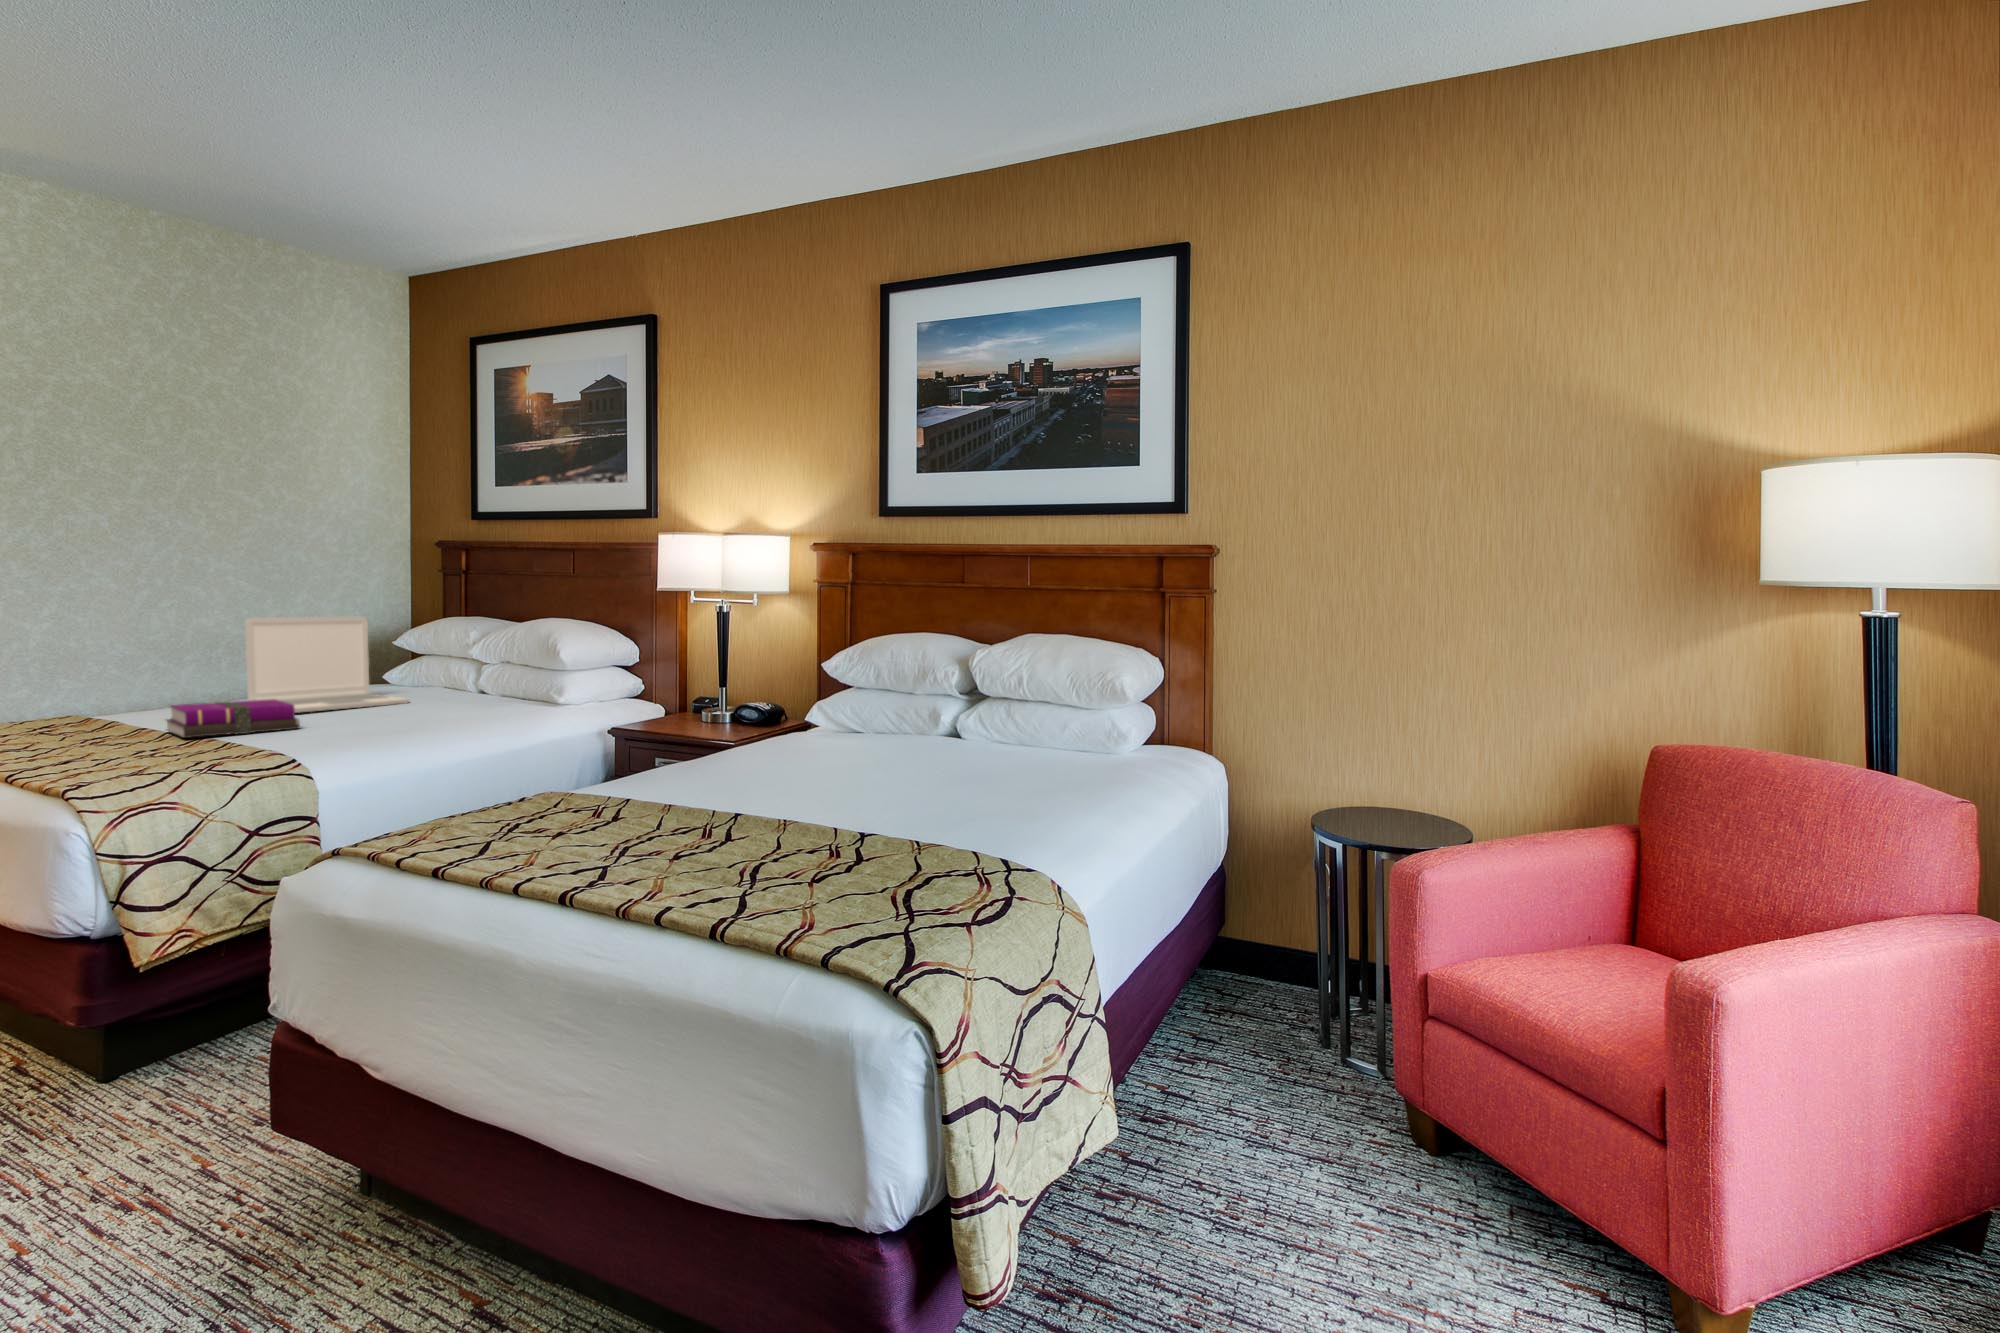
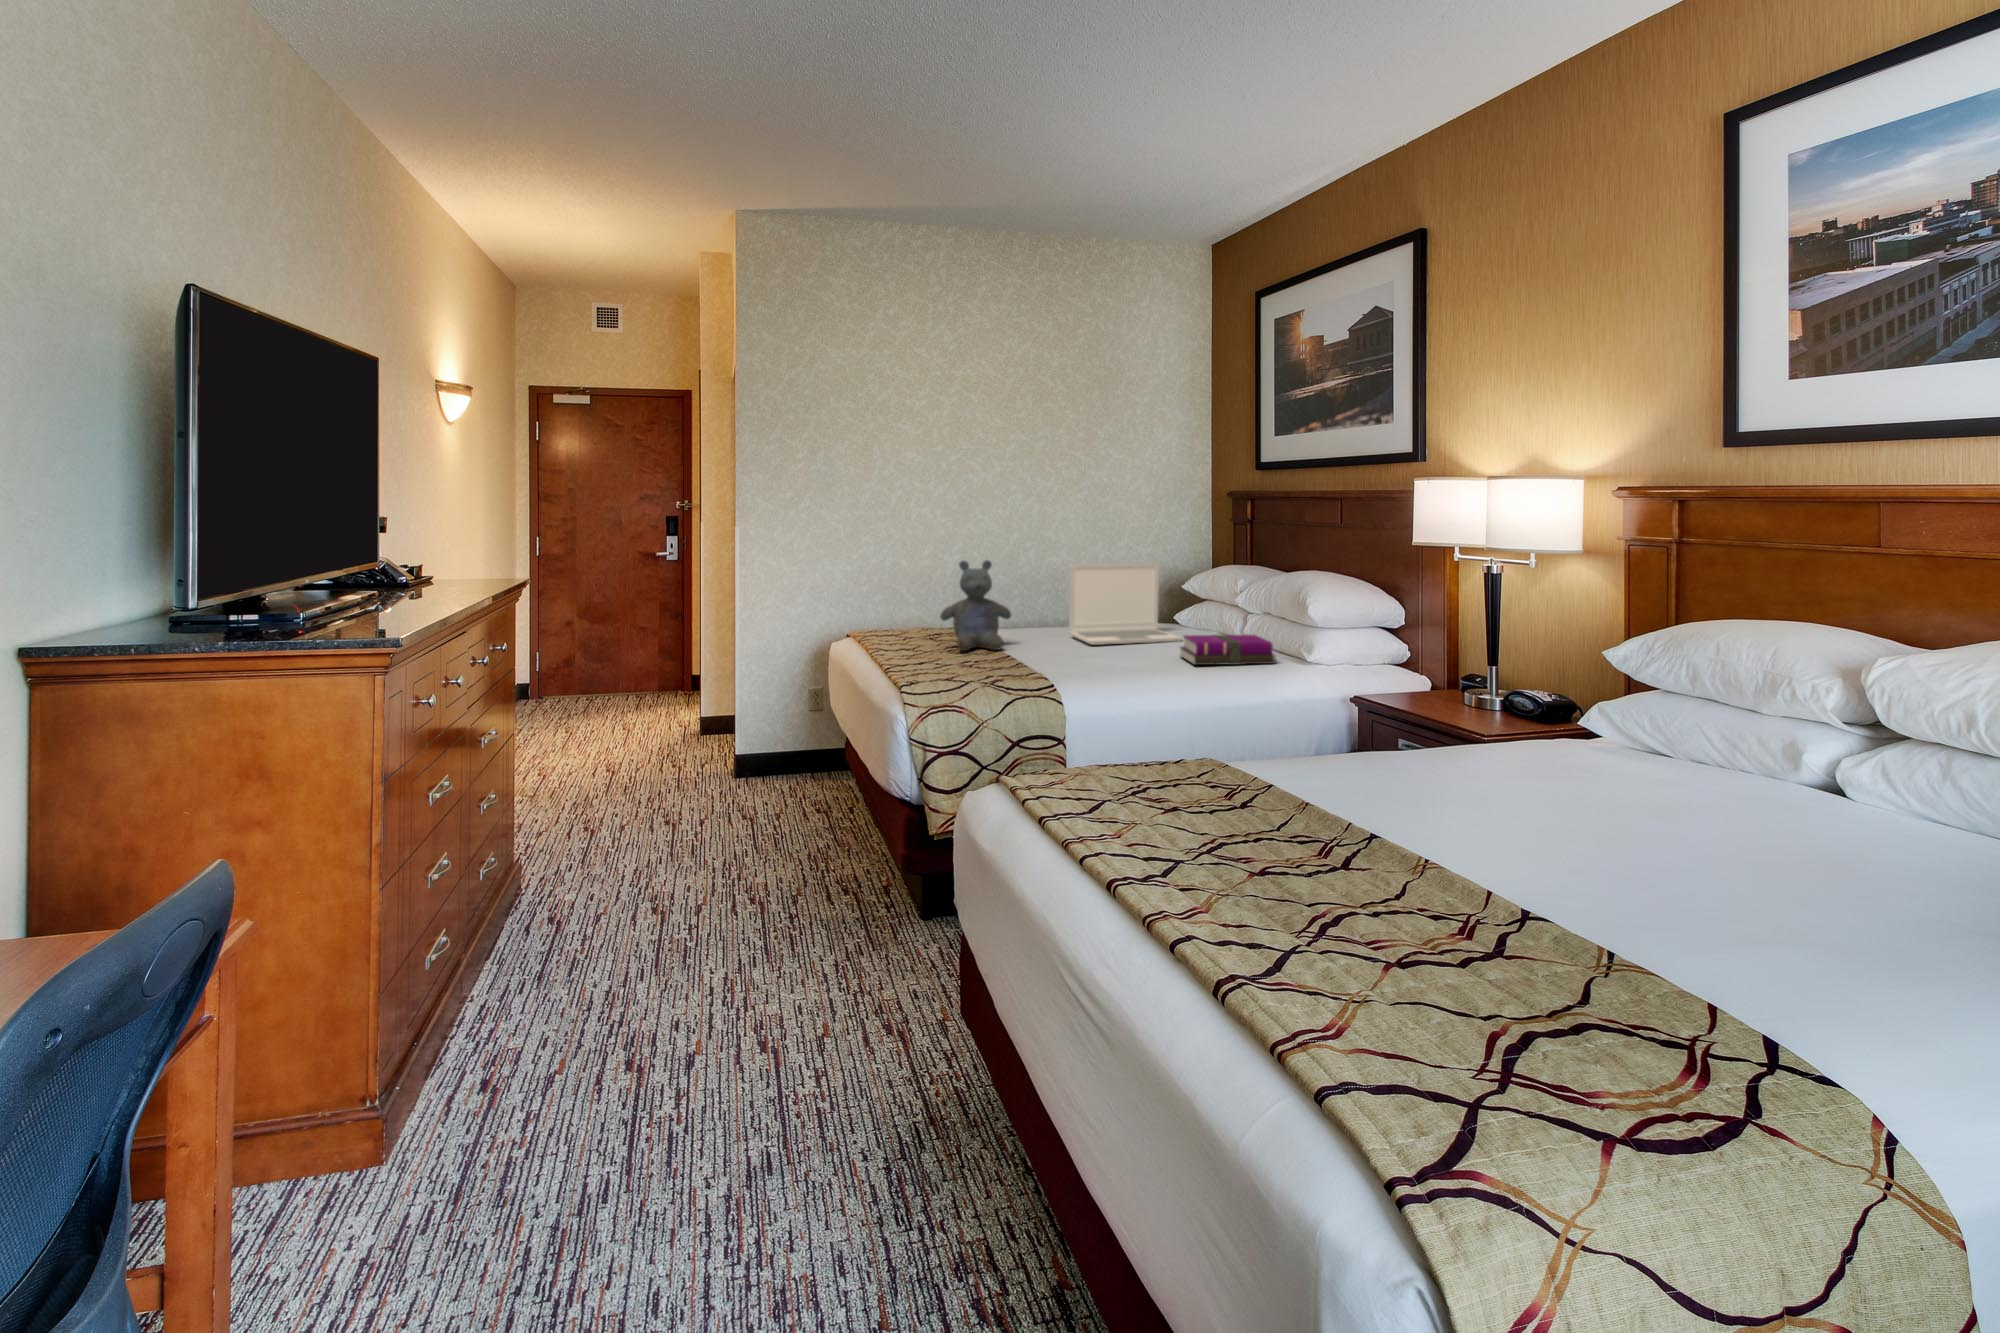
stuffed bear: none [39,612,163,732] -> present [940,560,1011,651]
notebook: present [167,699,300,738] -> present [1180,635,1276,665]

